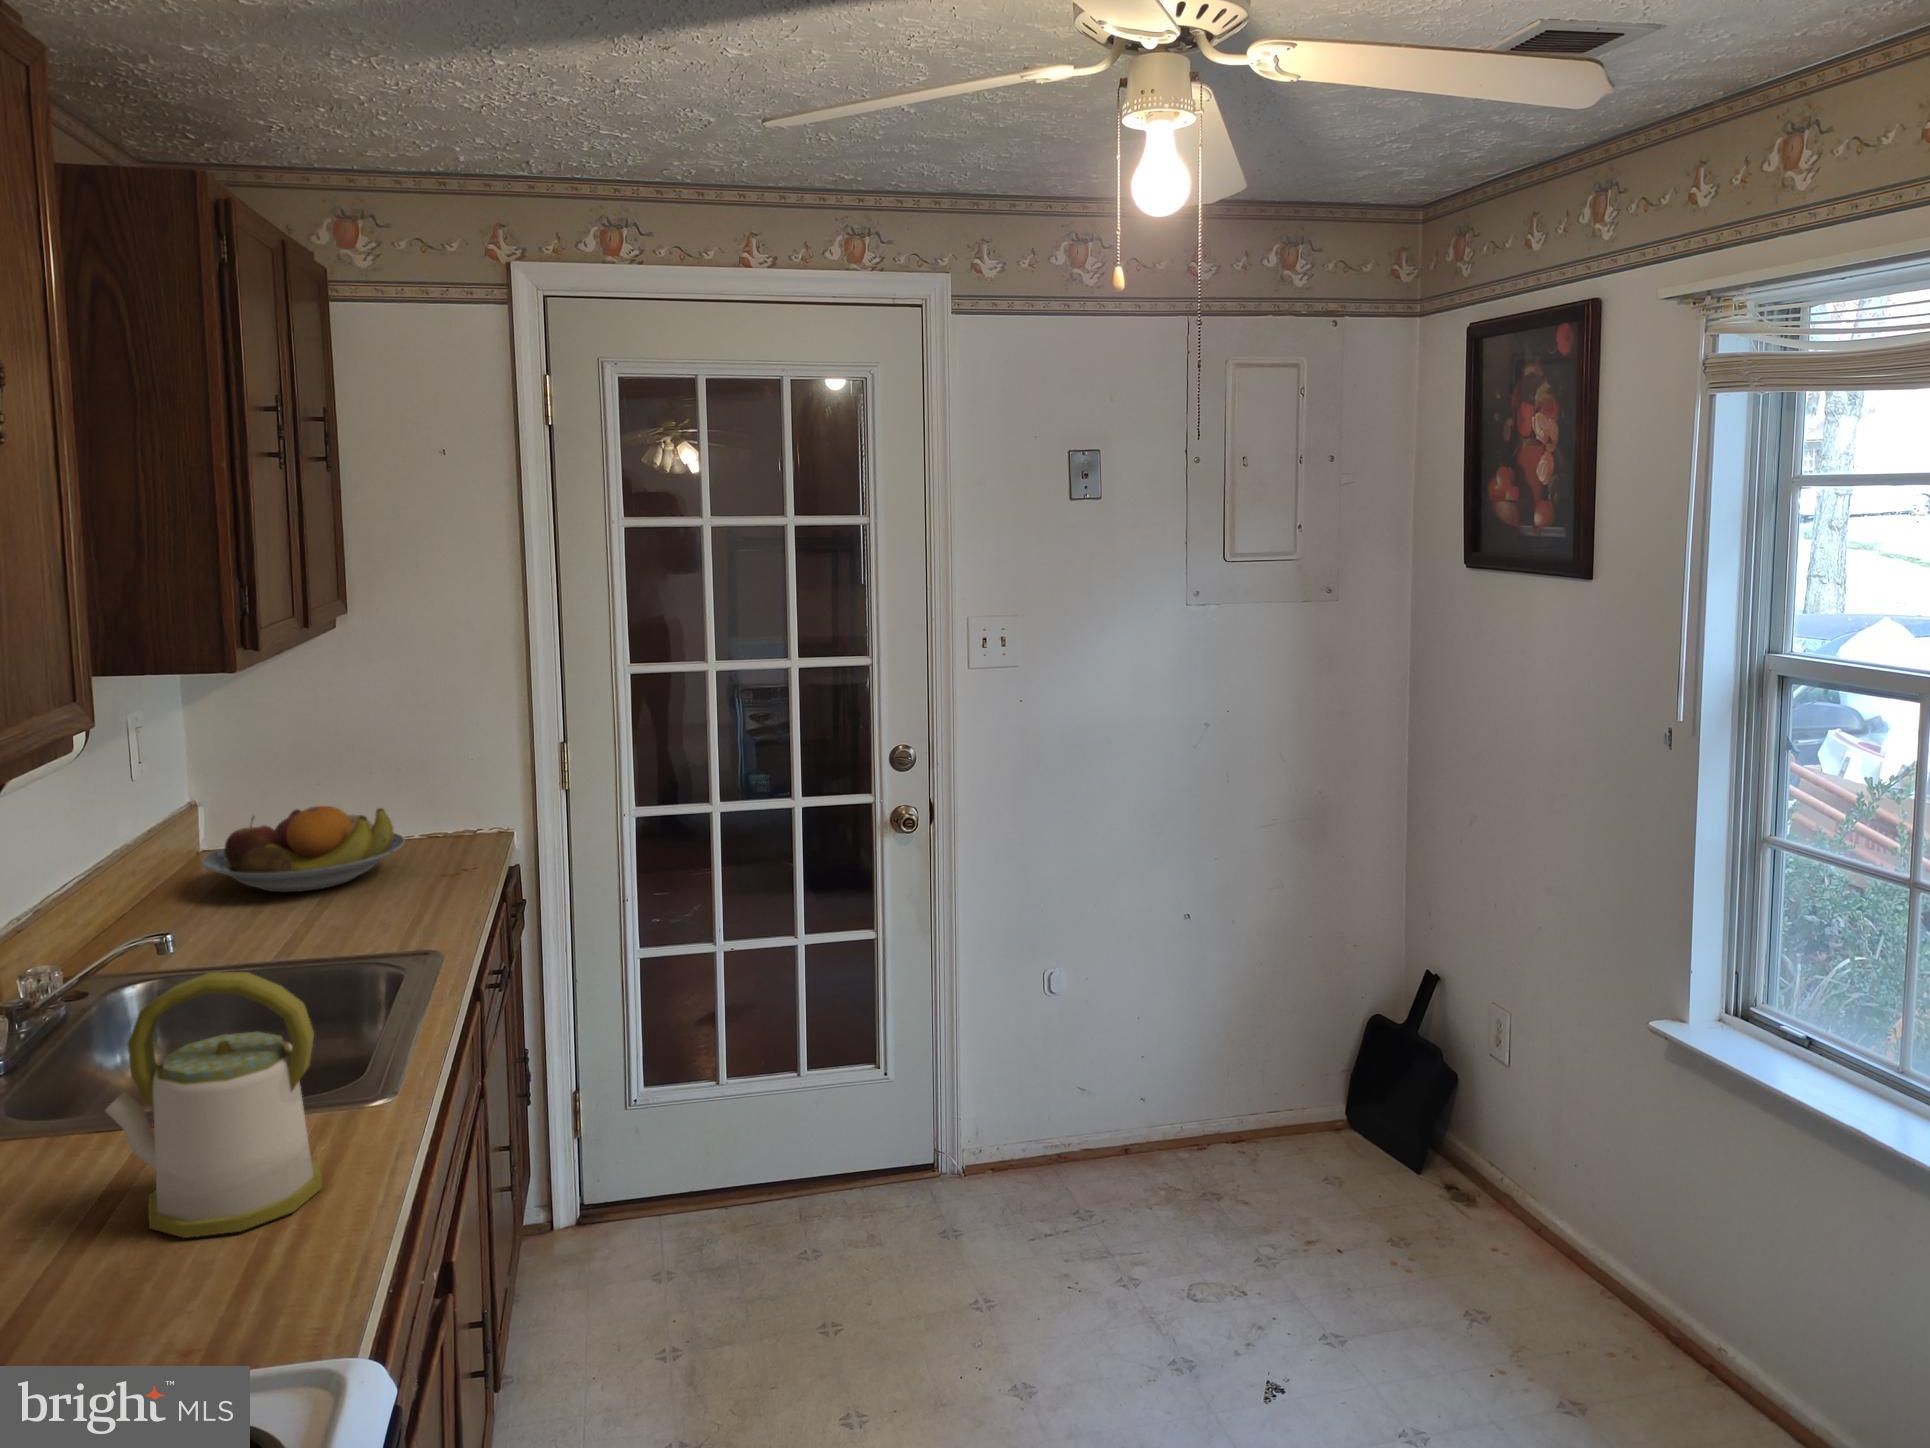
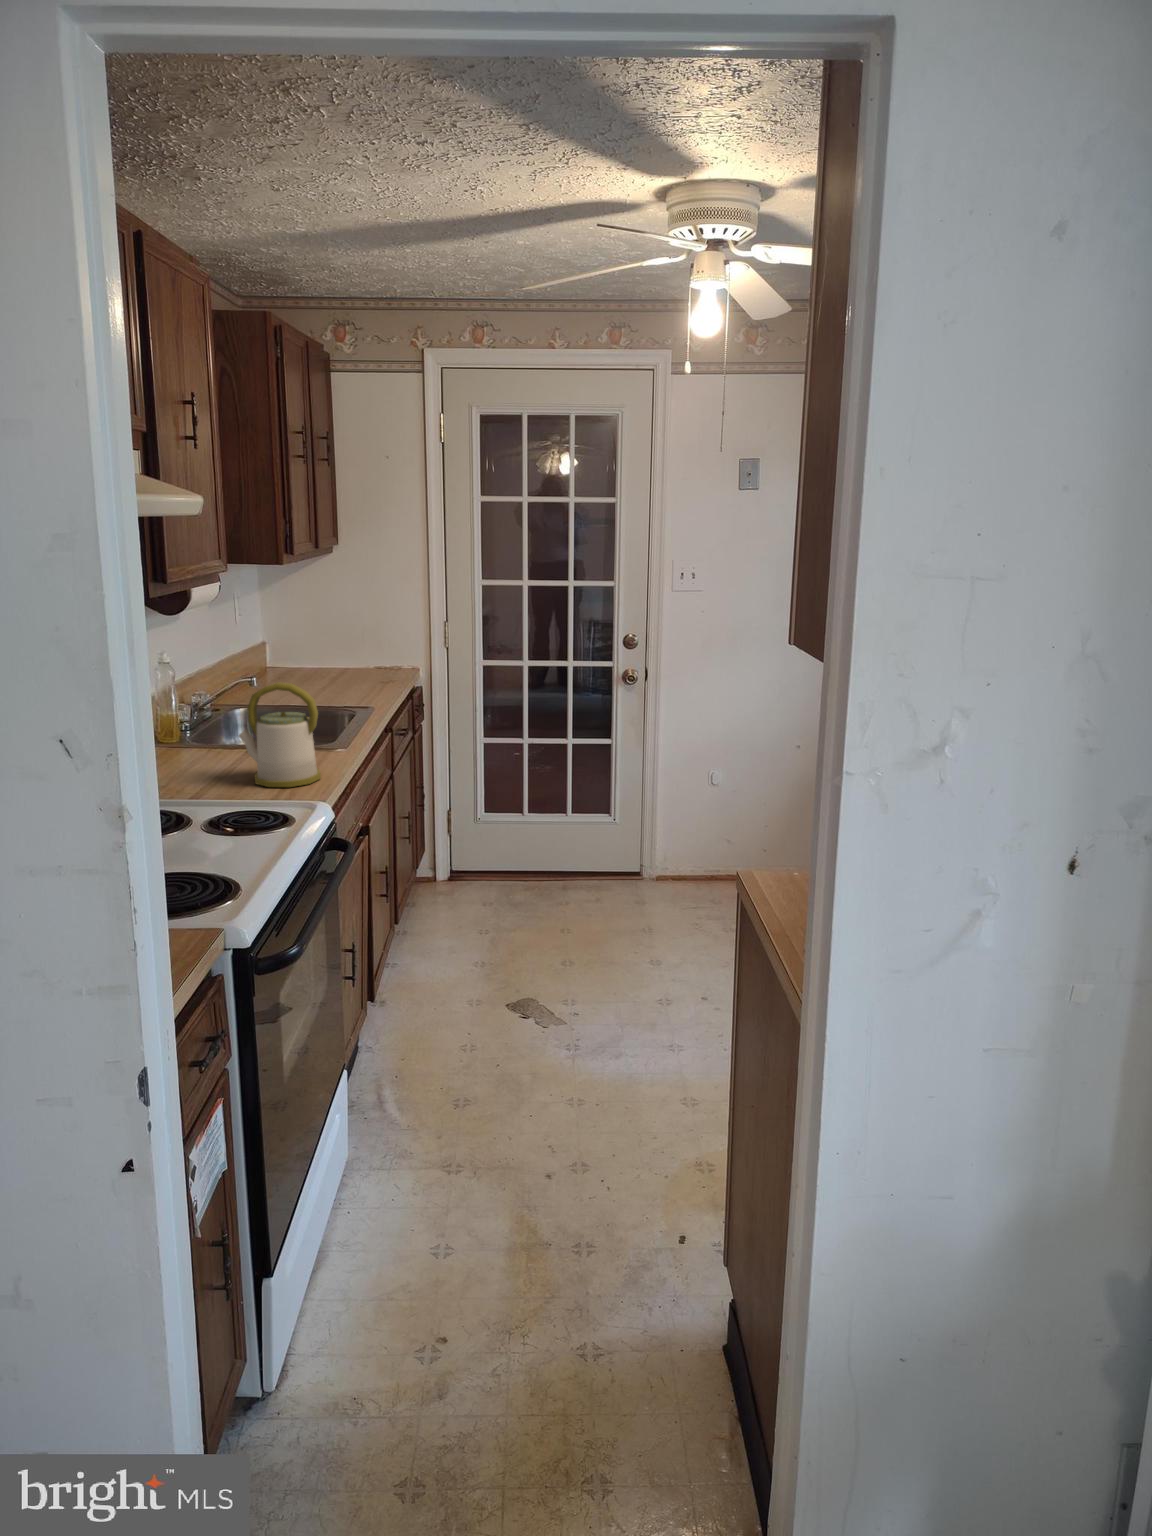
fruit bowl: present [202,806,405,892] -> none [268,643,363,685]

